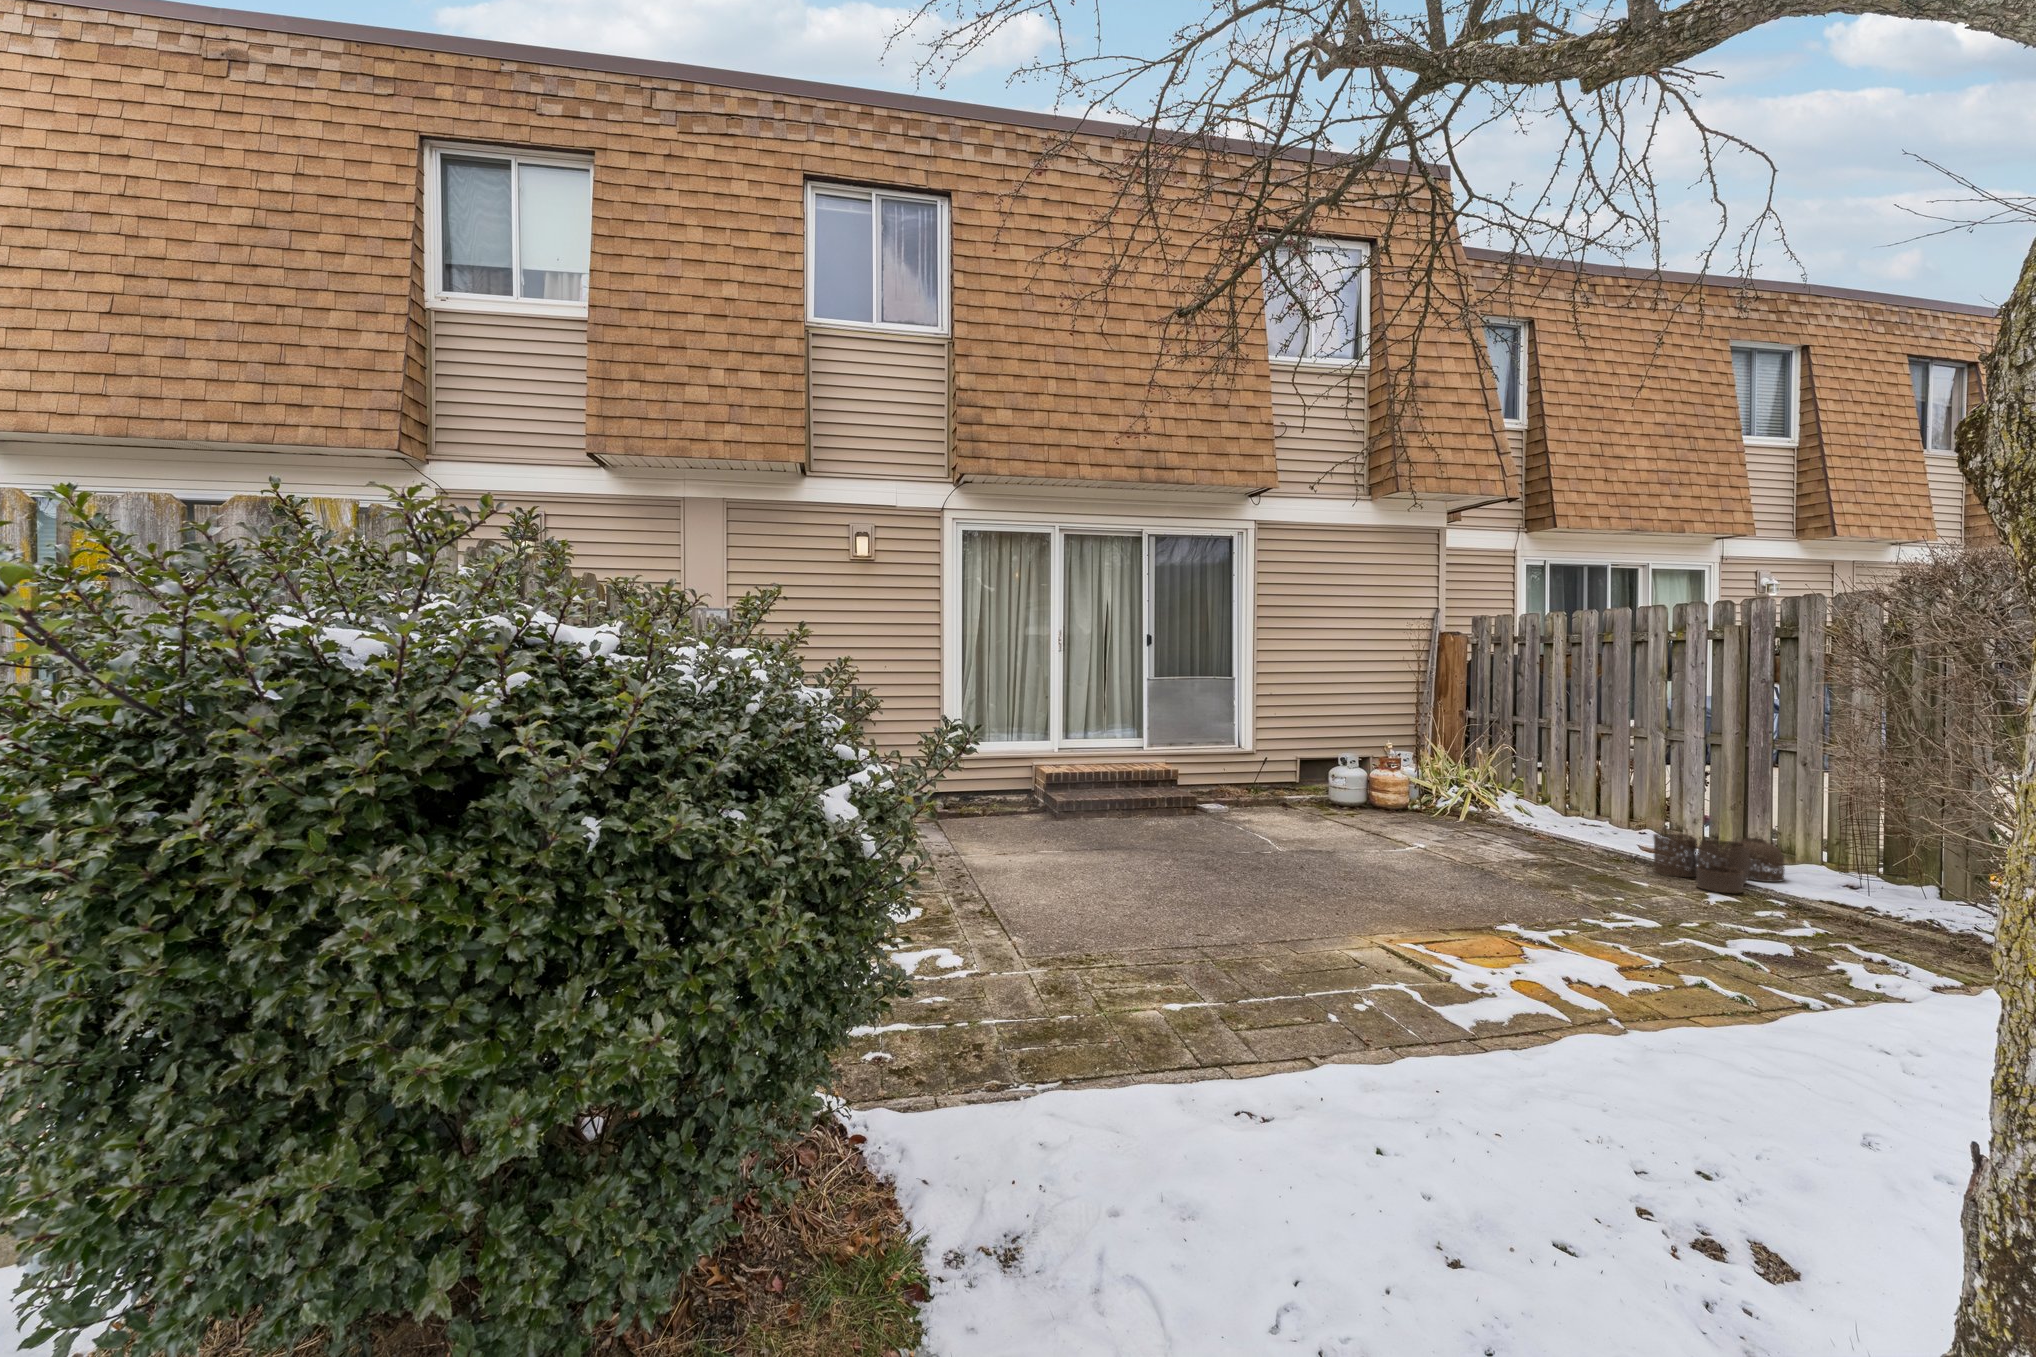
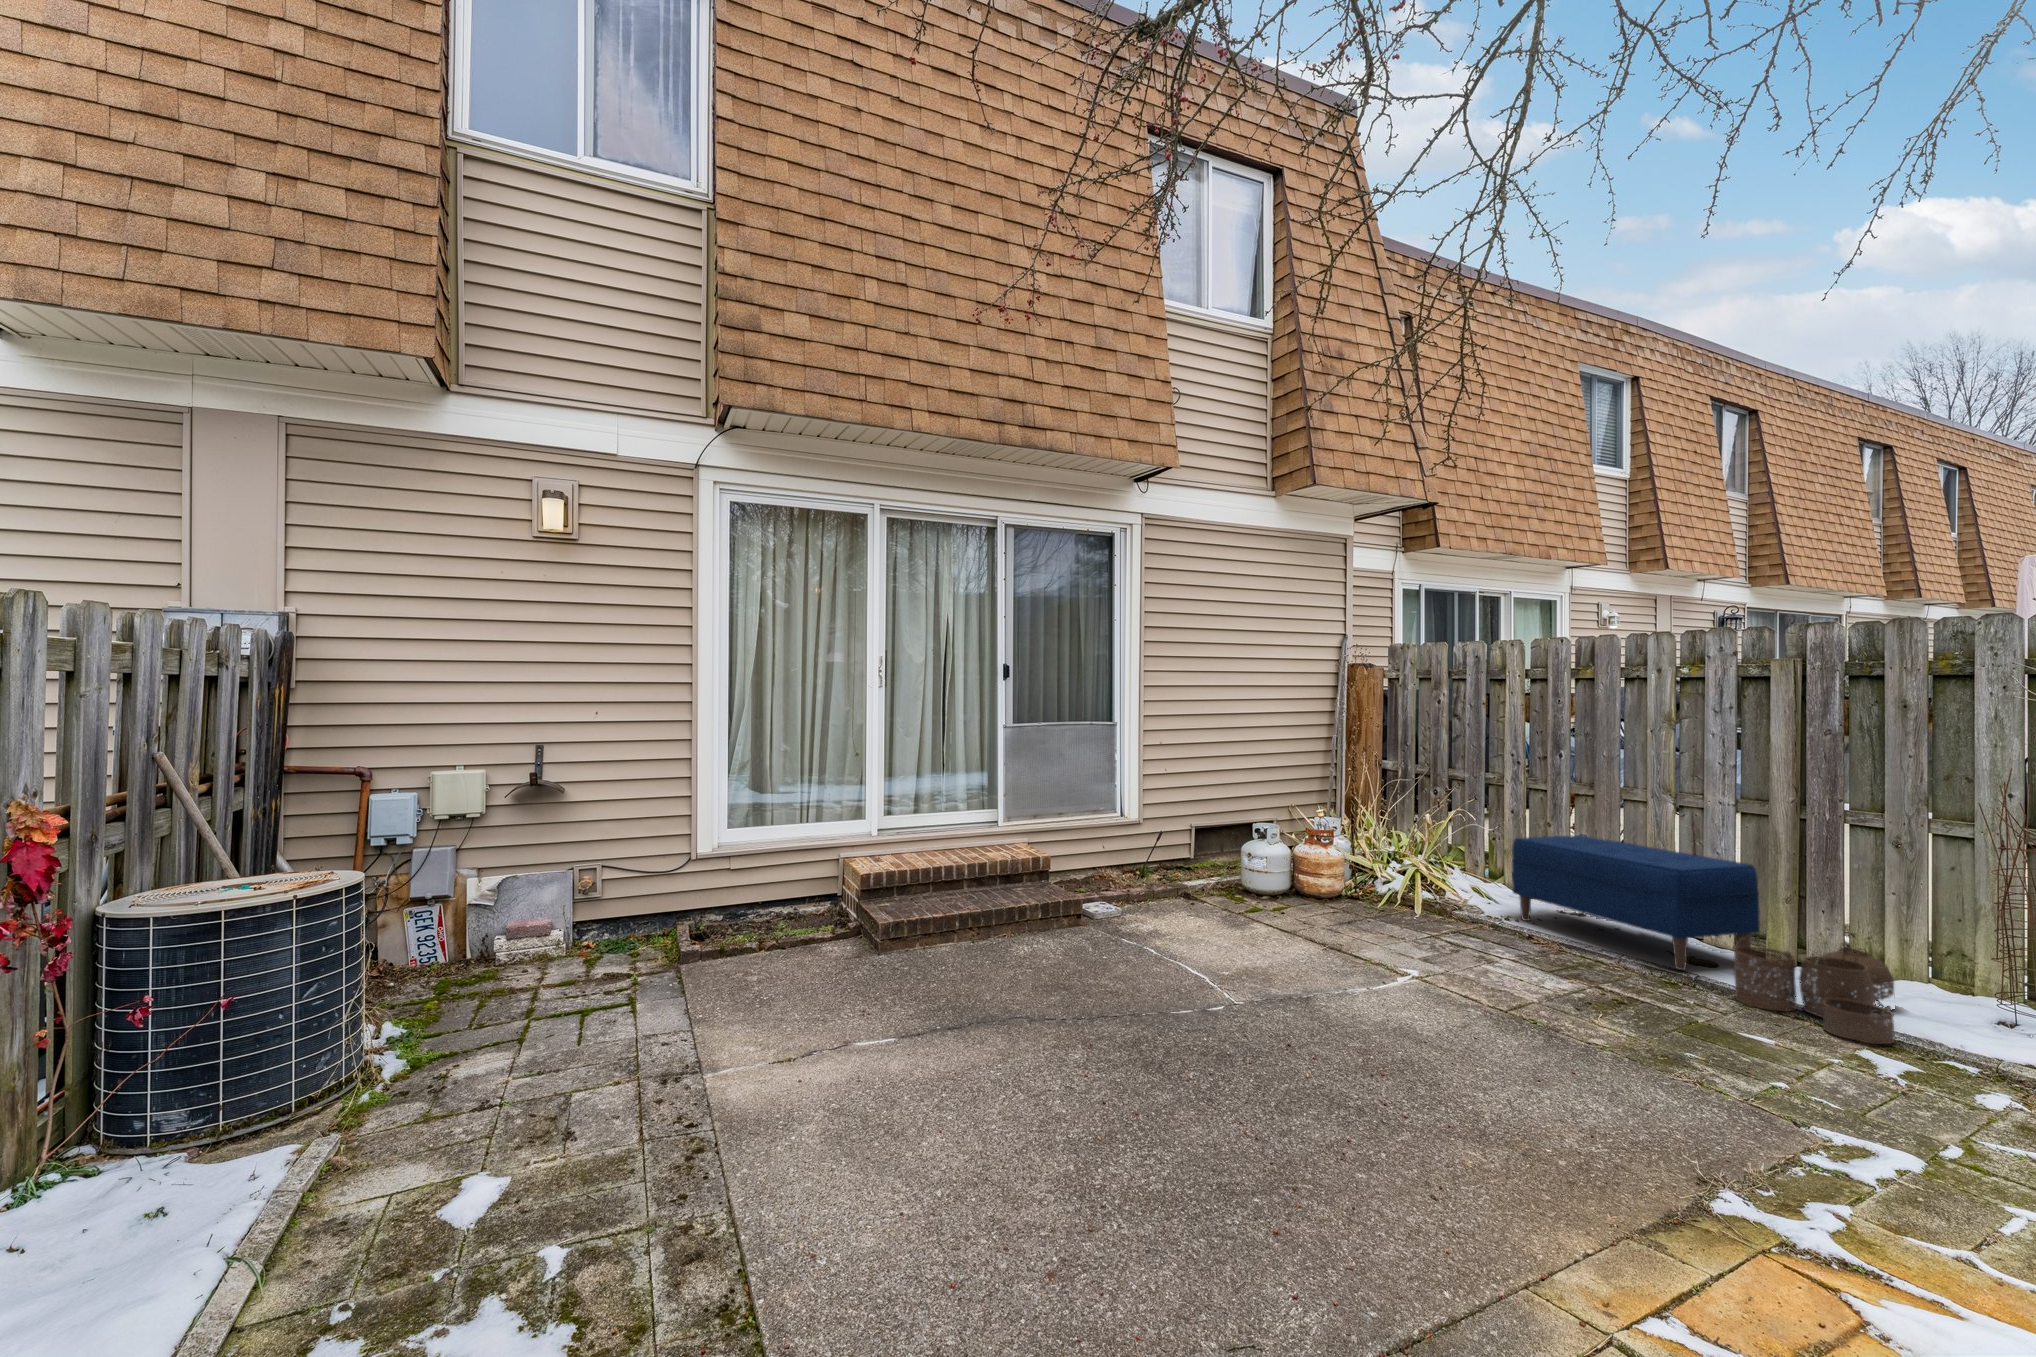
bench: none [1539,764,1710,856] -> present [1512,835,1760,970]

